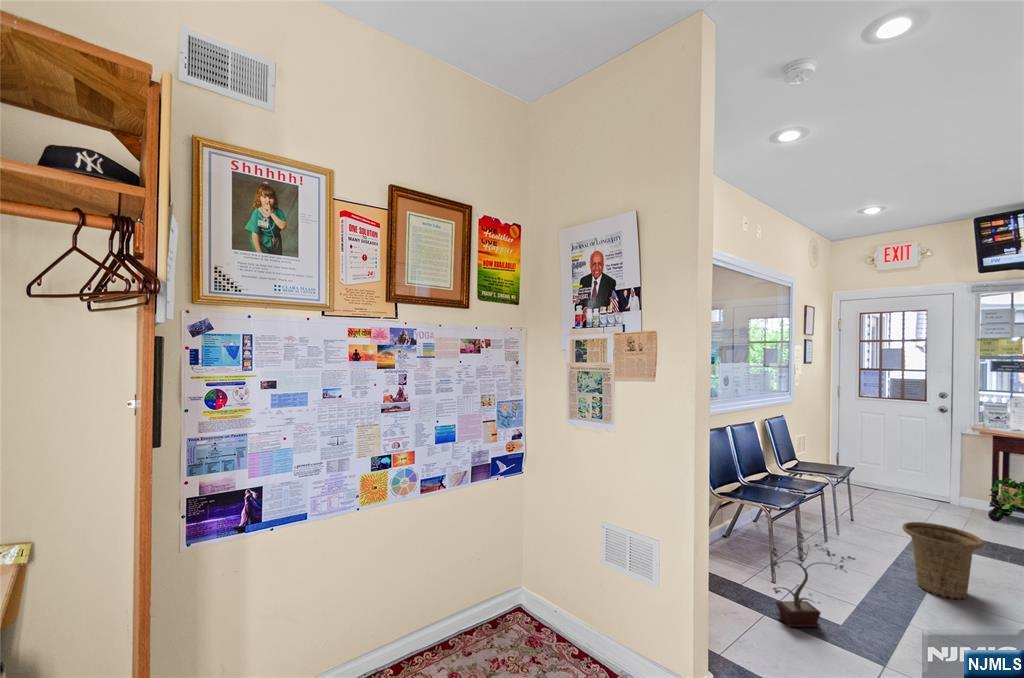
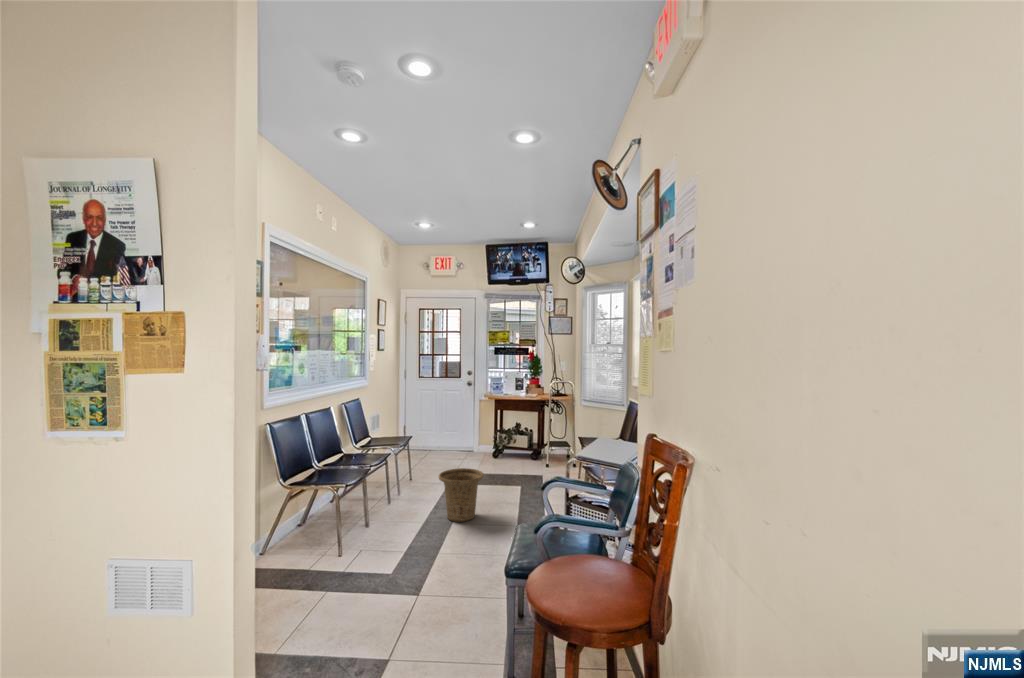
potted plant: present [771,531,855,627] -> none [331,502,402,594]

